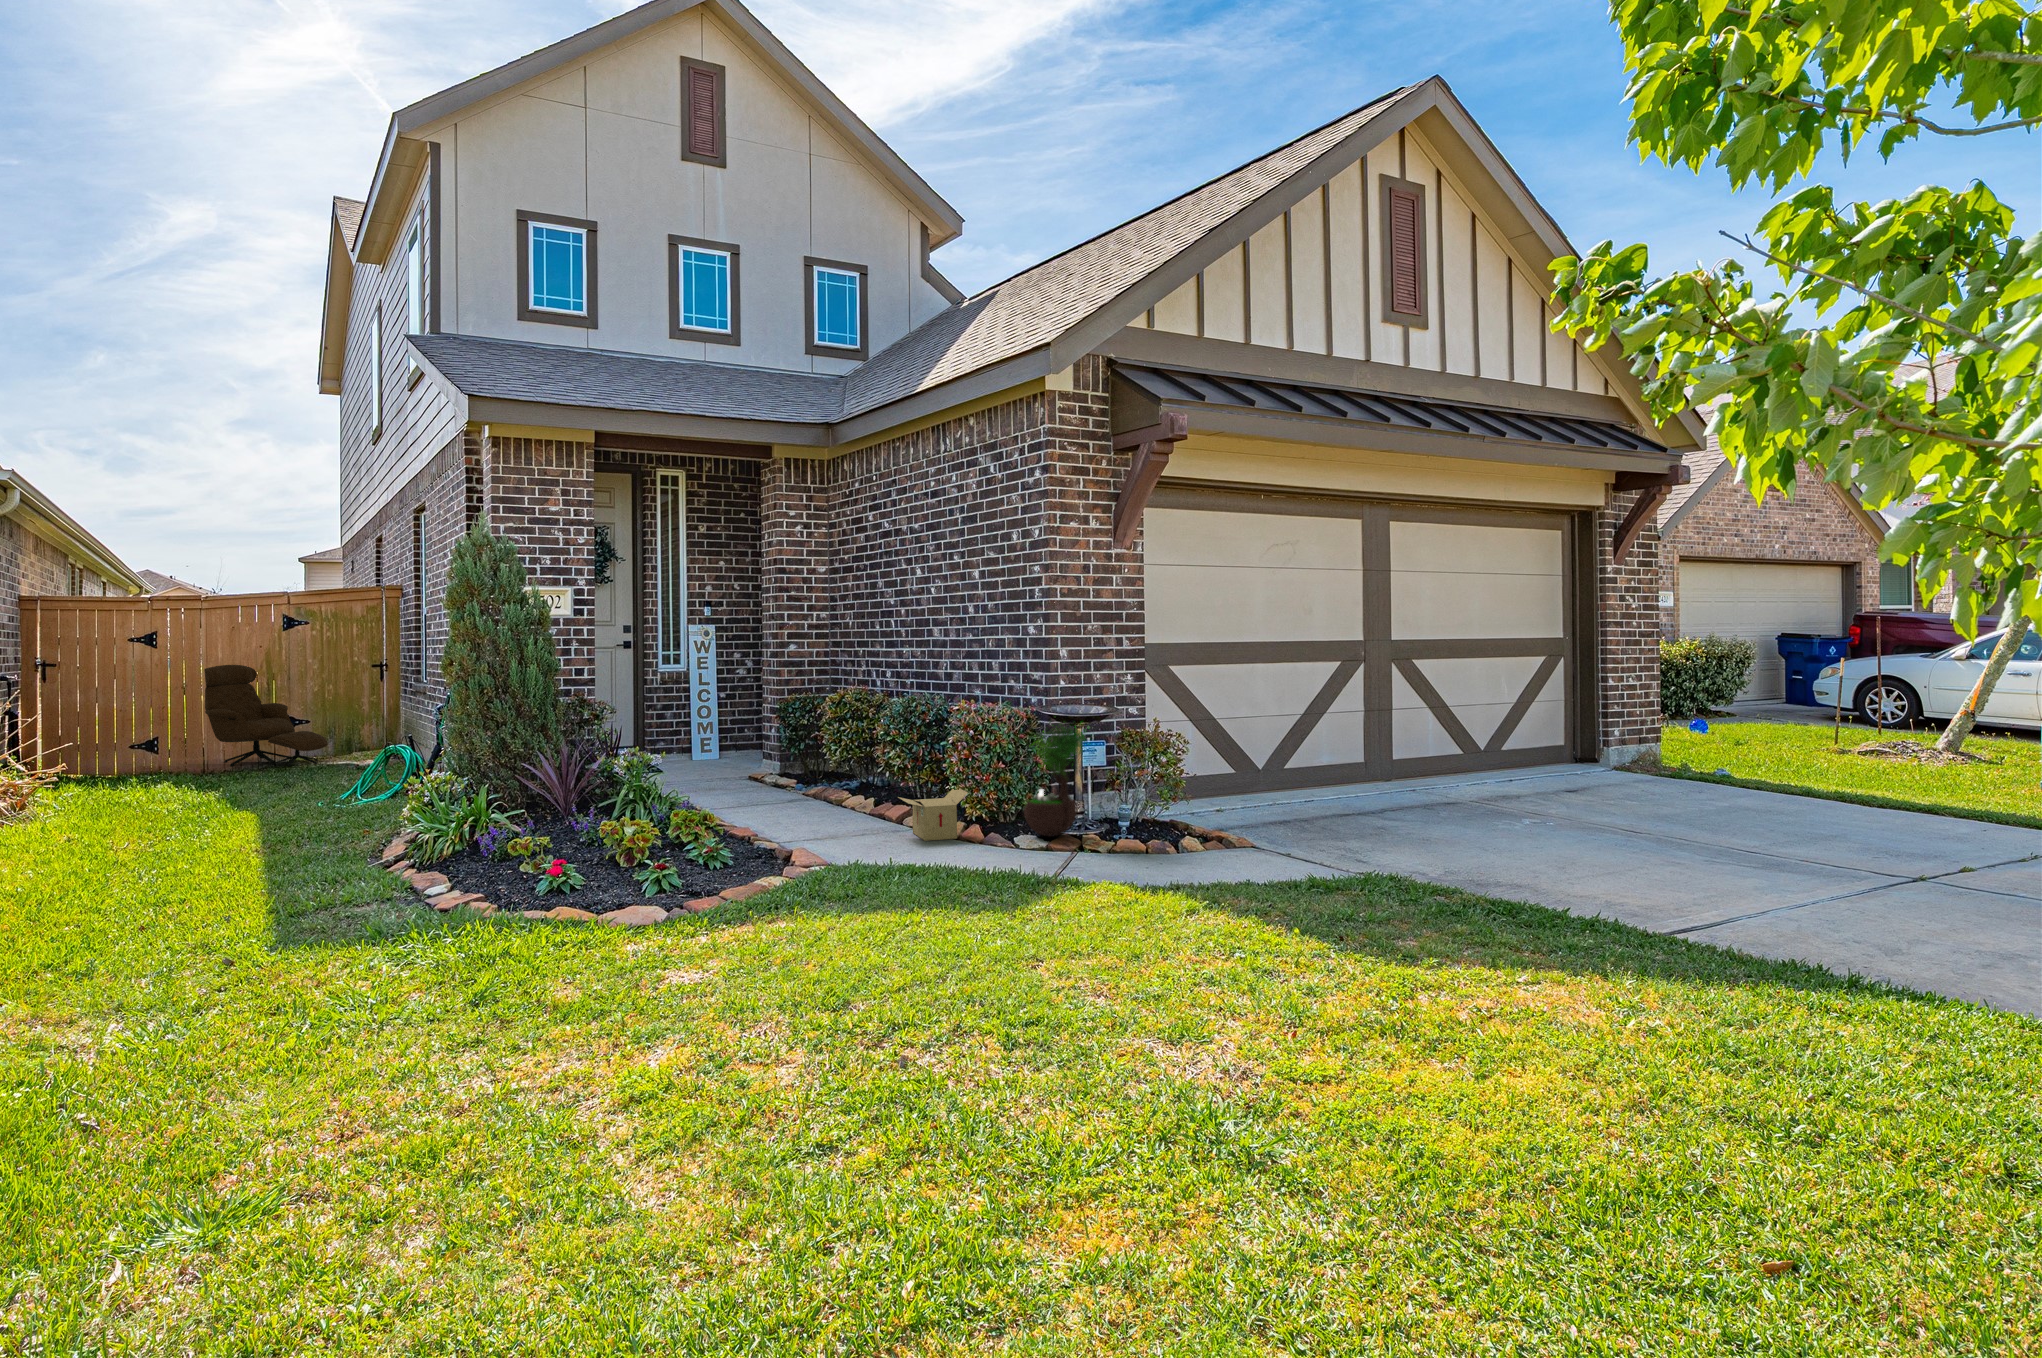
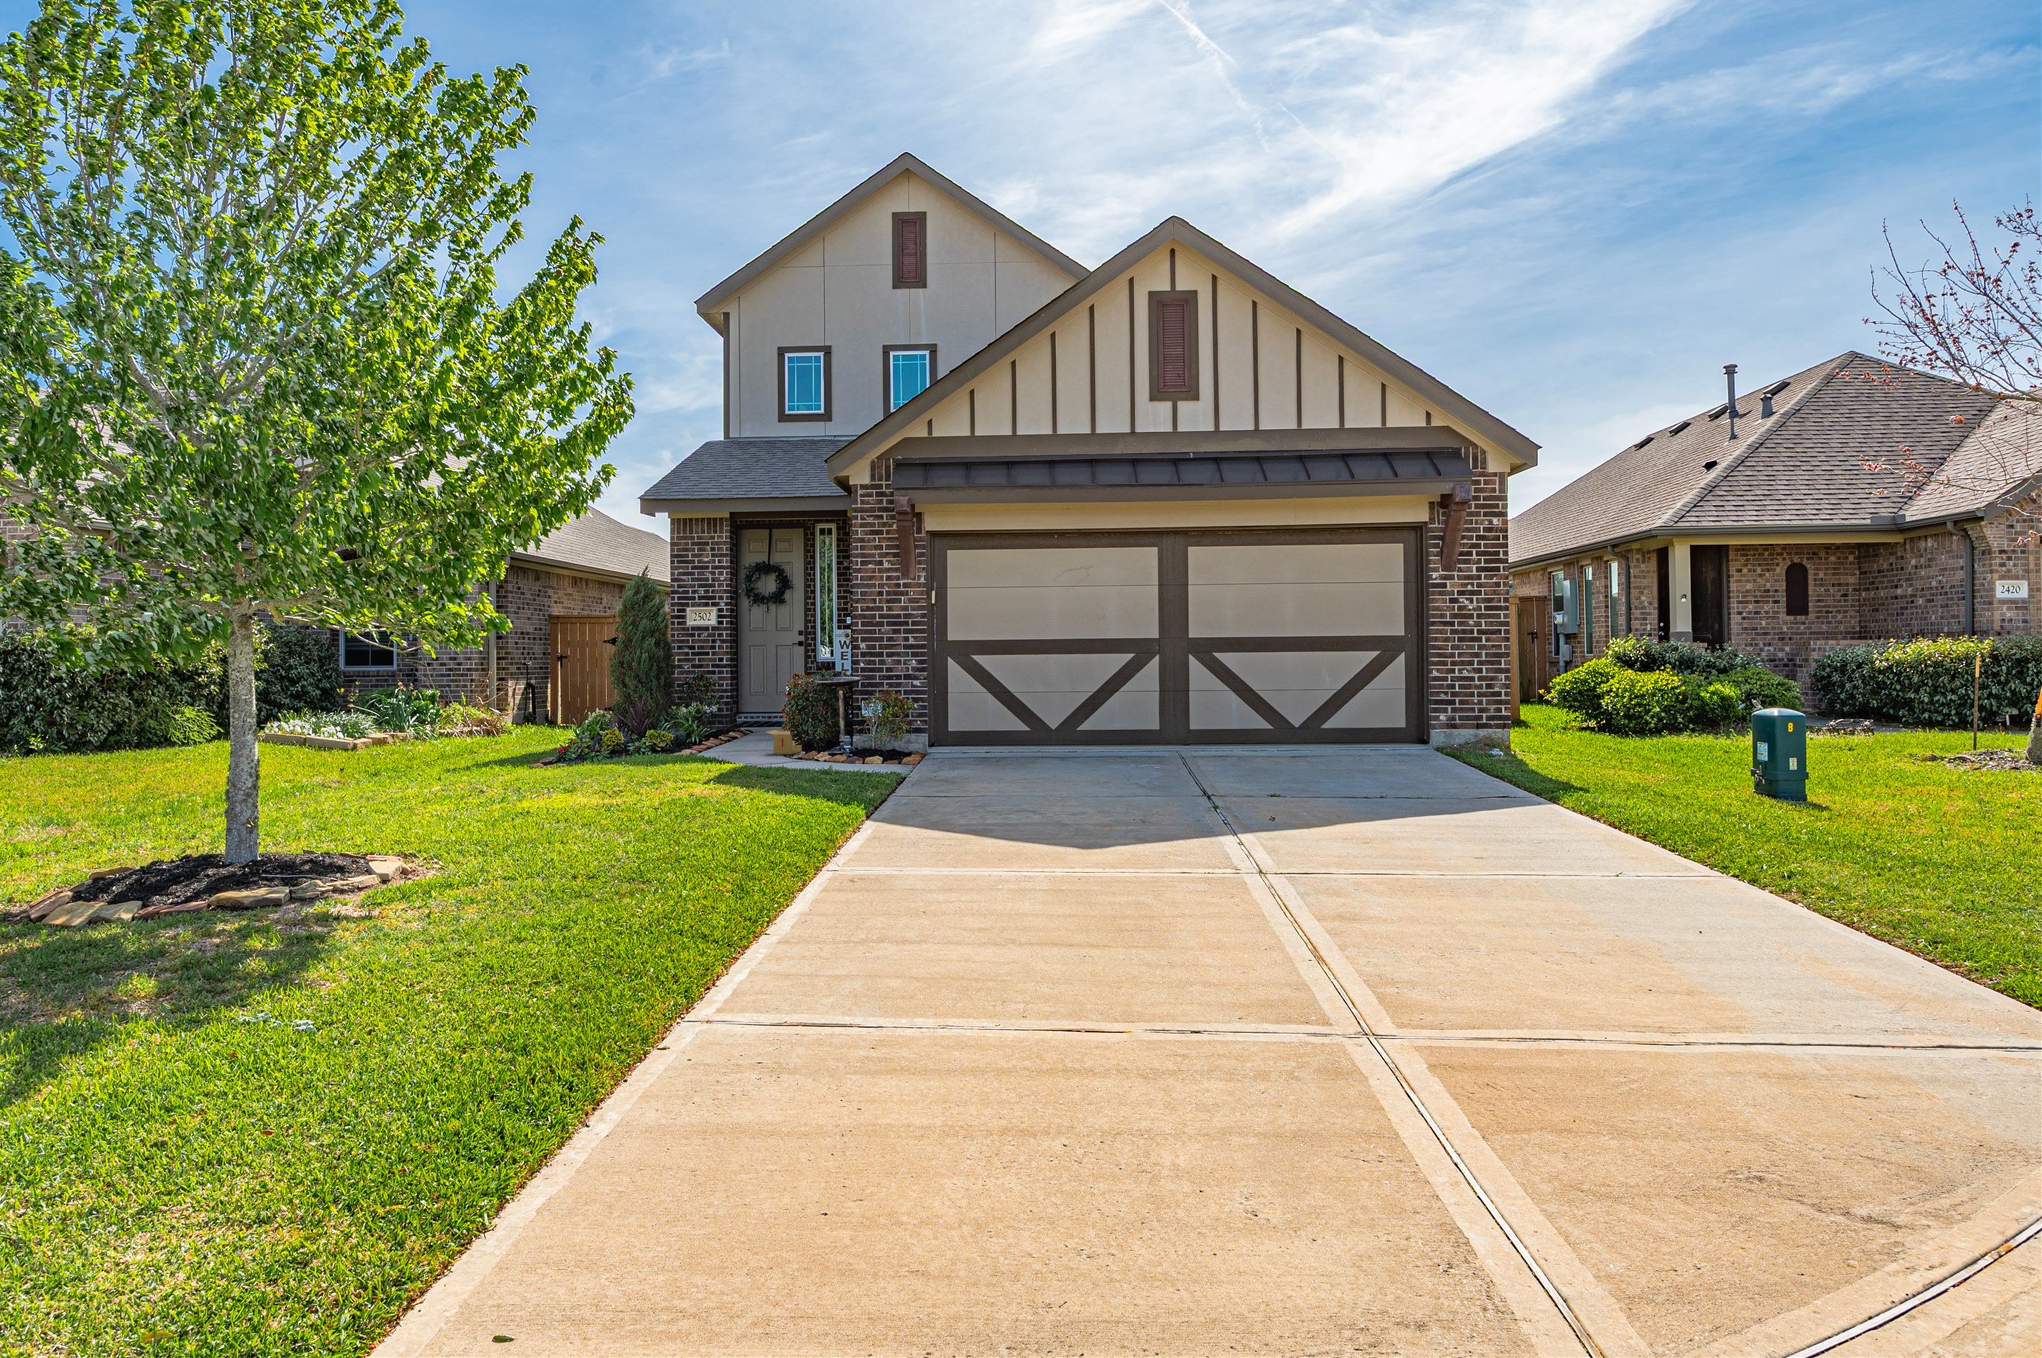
lounge chair: present [204,665,328,766] -> none [604,656,665,719]
potted tree: present [1024,724,1089,837] -> none [816,682,859,755]

